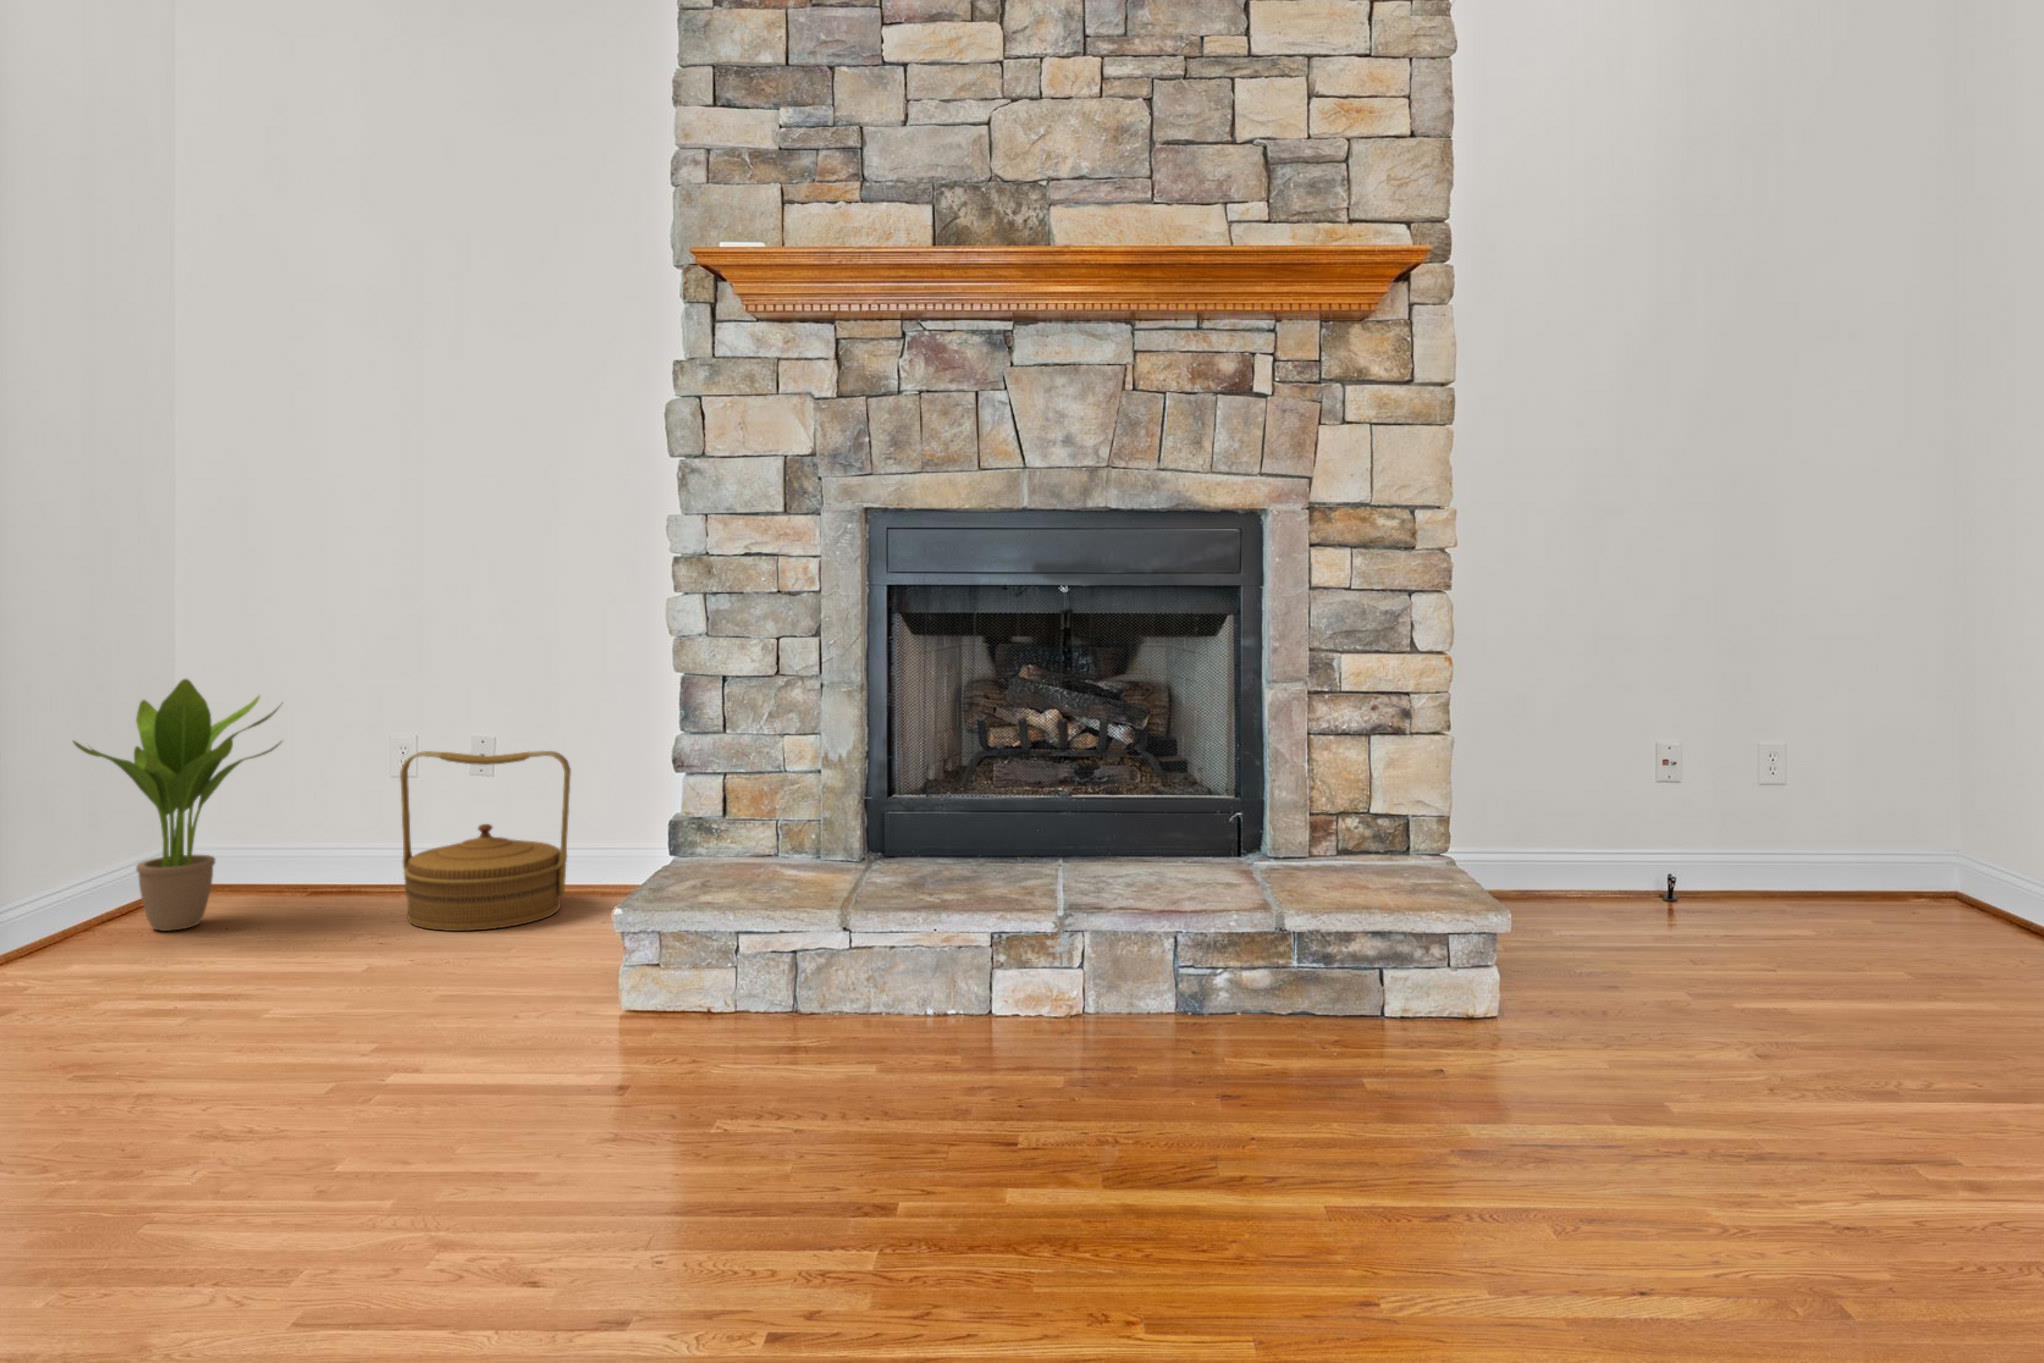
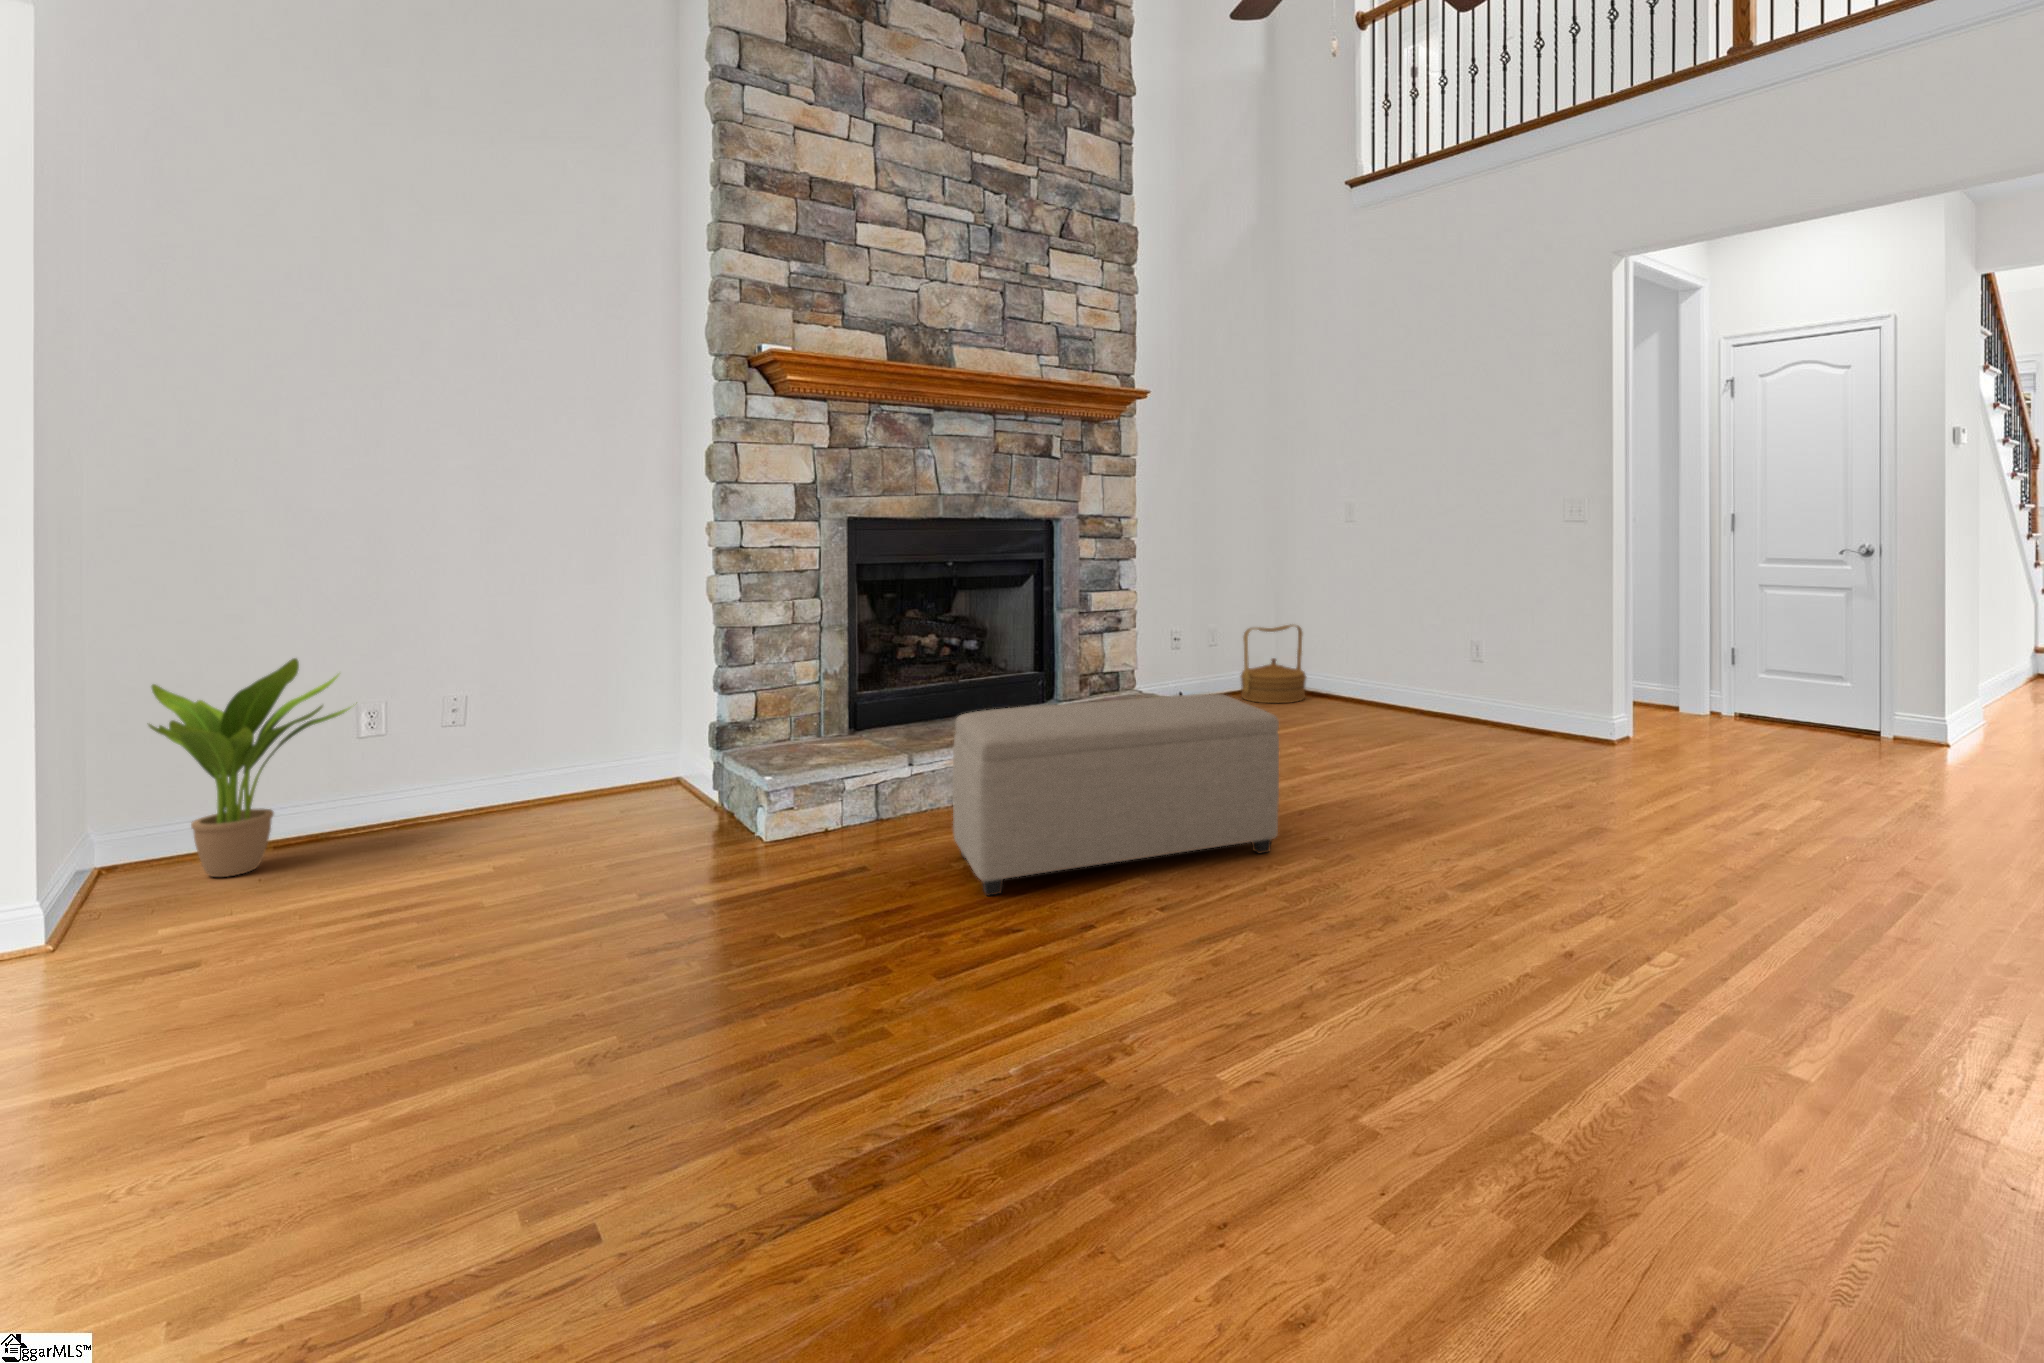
woven basket: present [400,751,571,931] -> present [1241,624,1306,703]
ottoman: none [599,851,1281,1290] -> present [953,694,1279,896]

